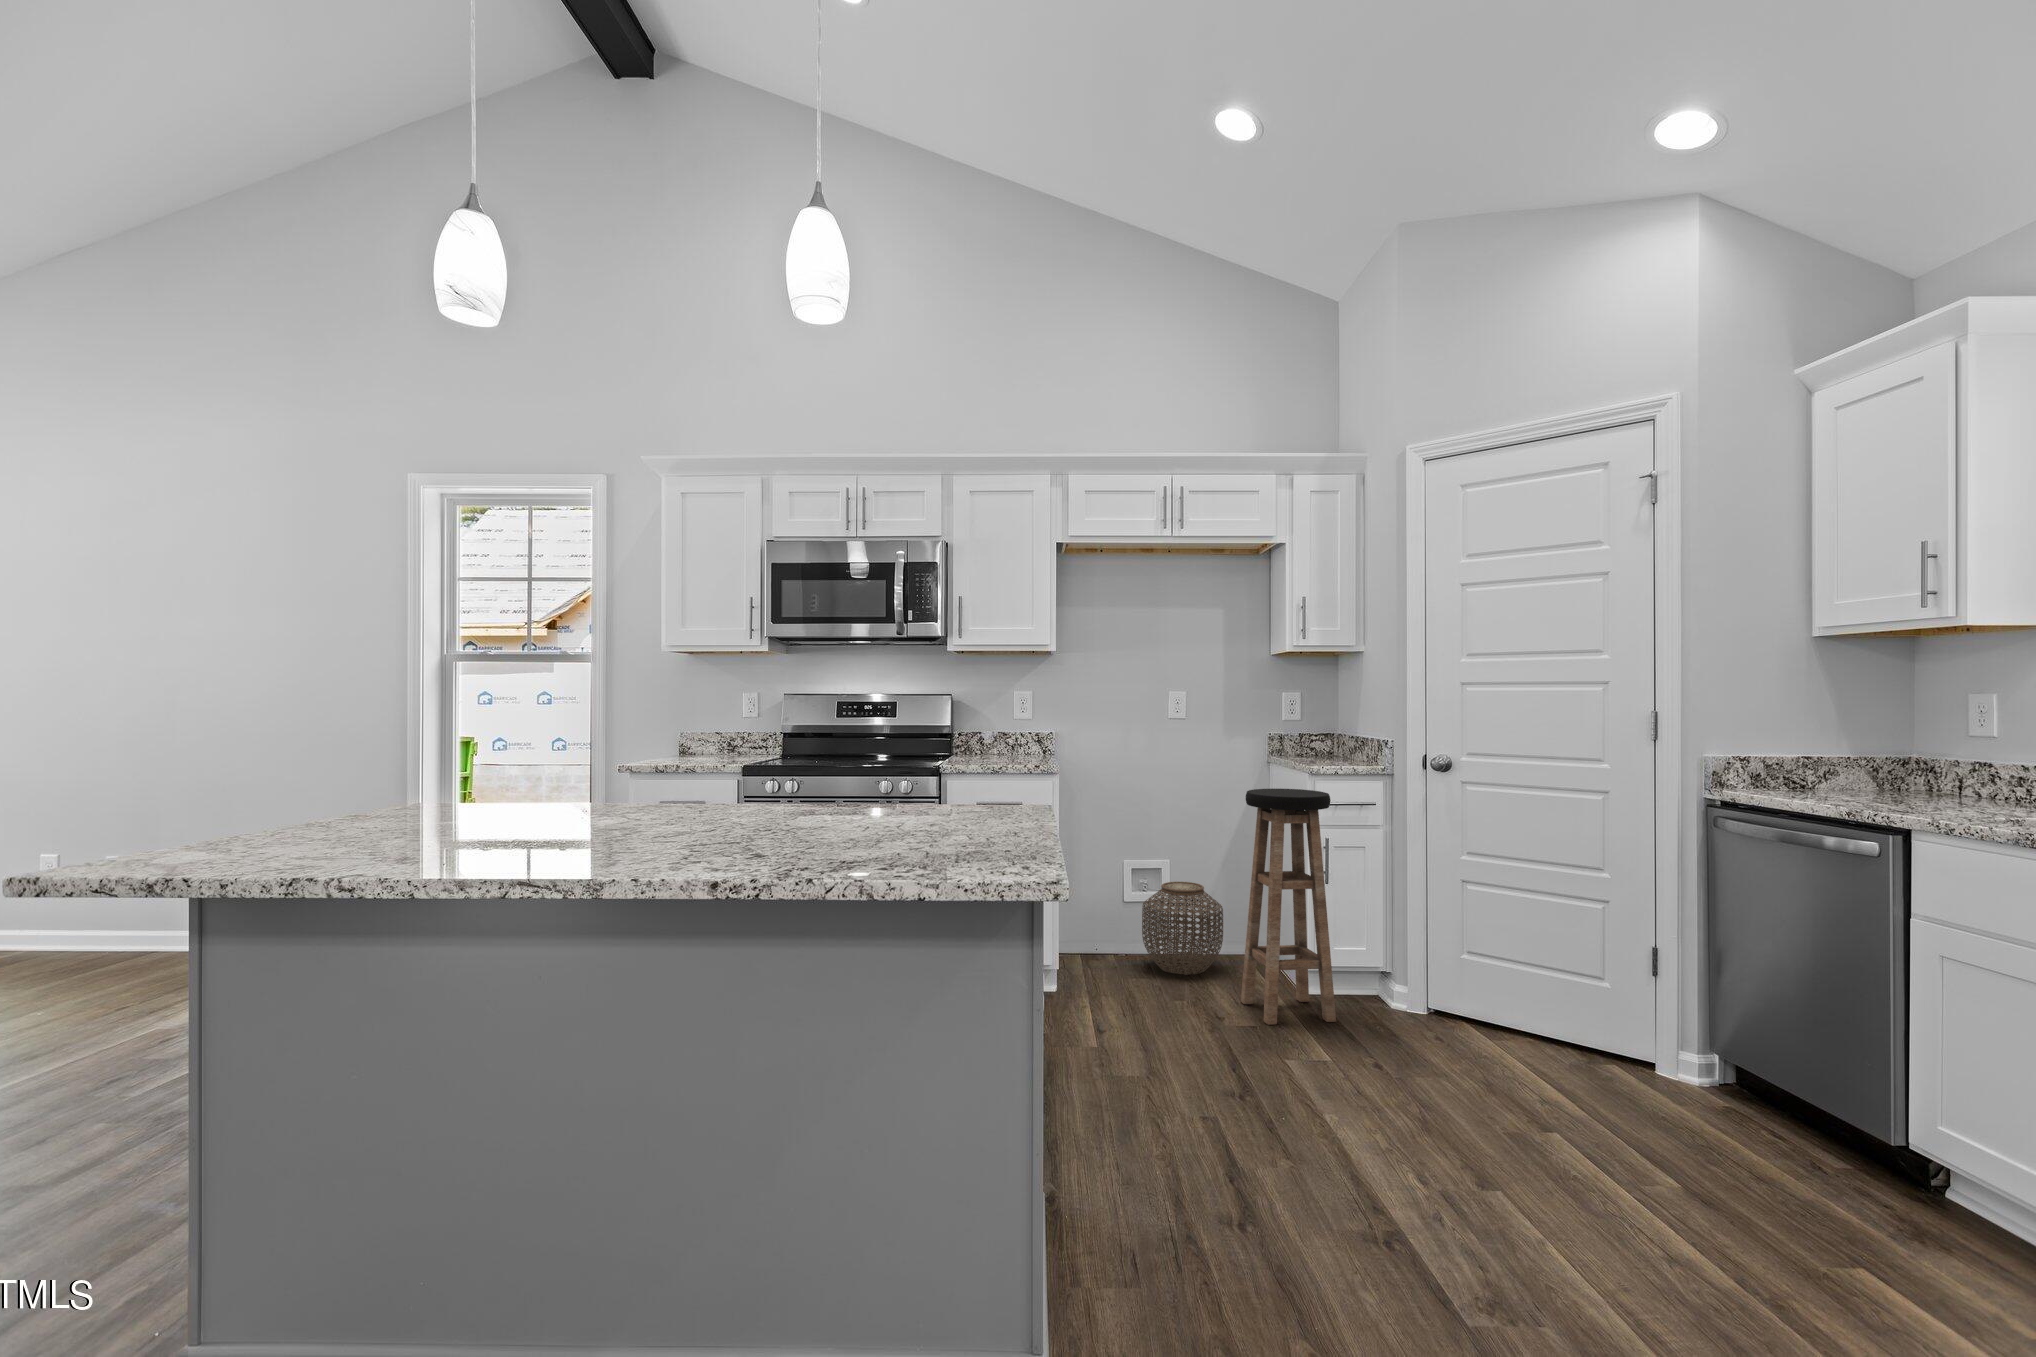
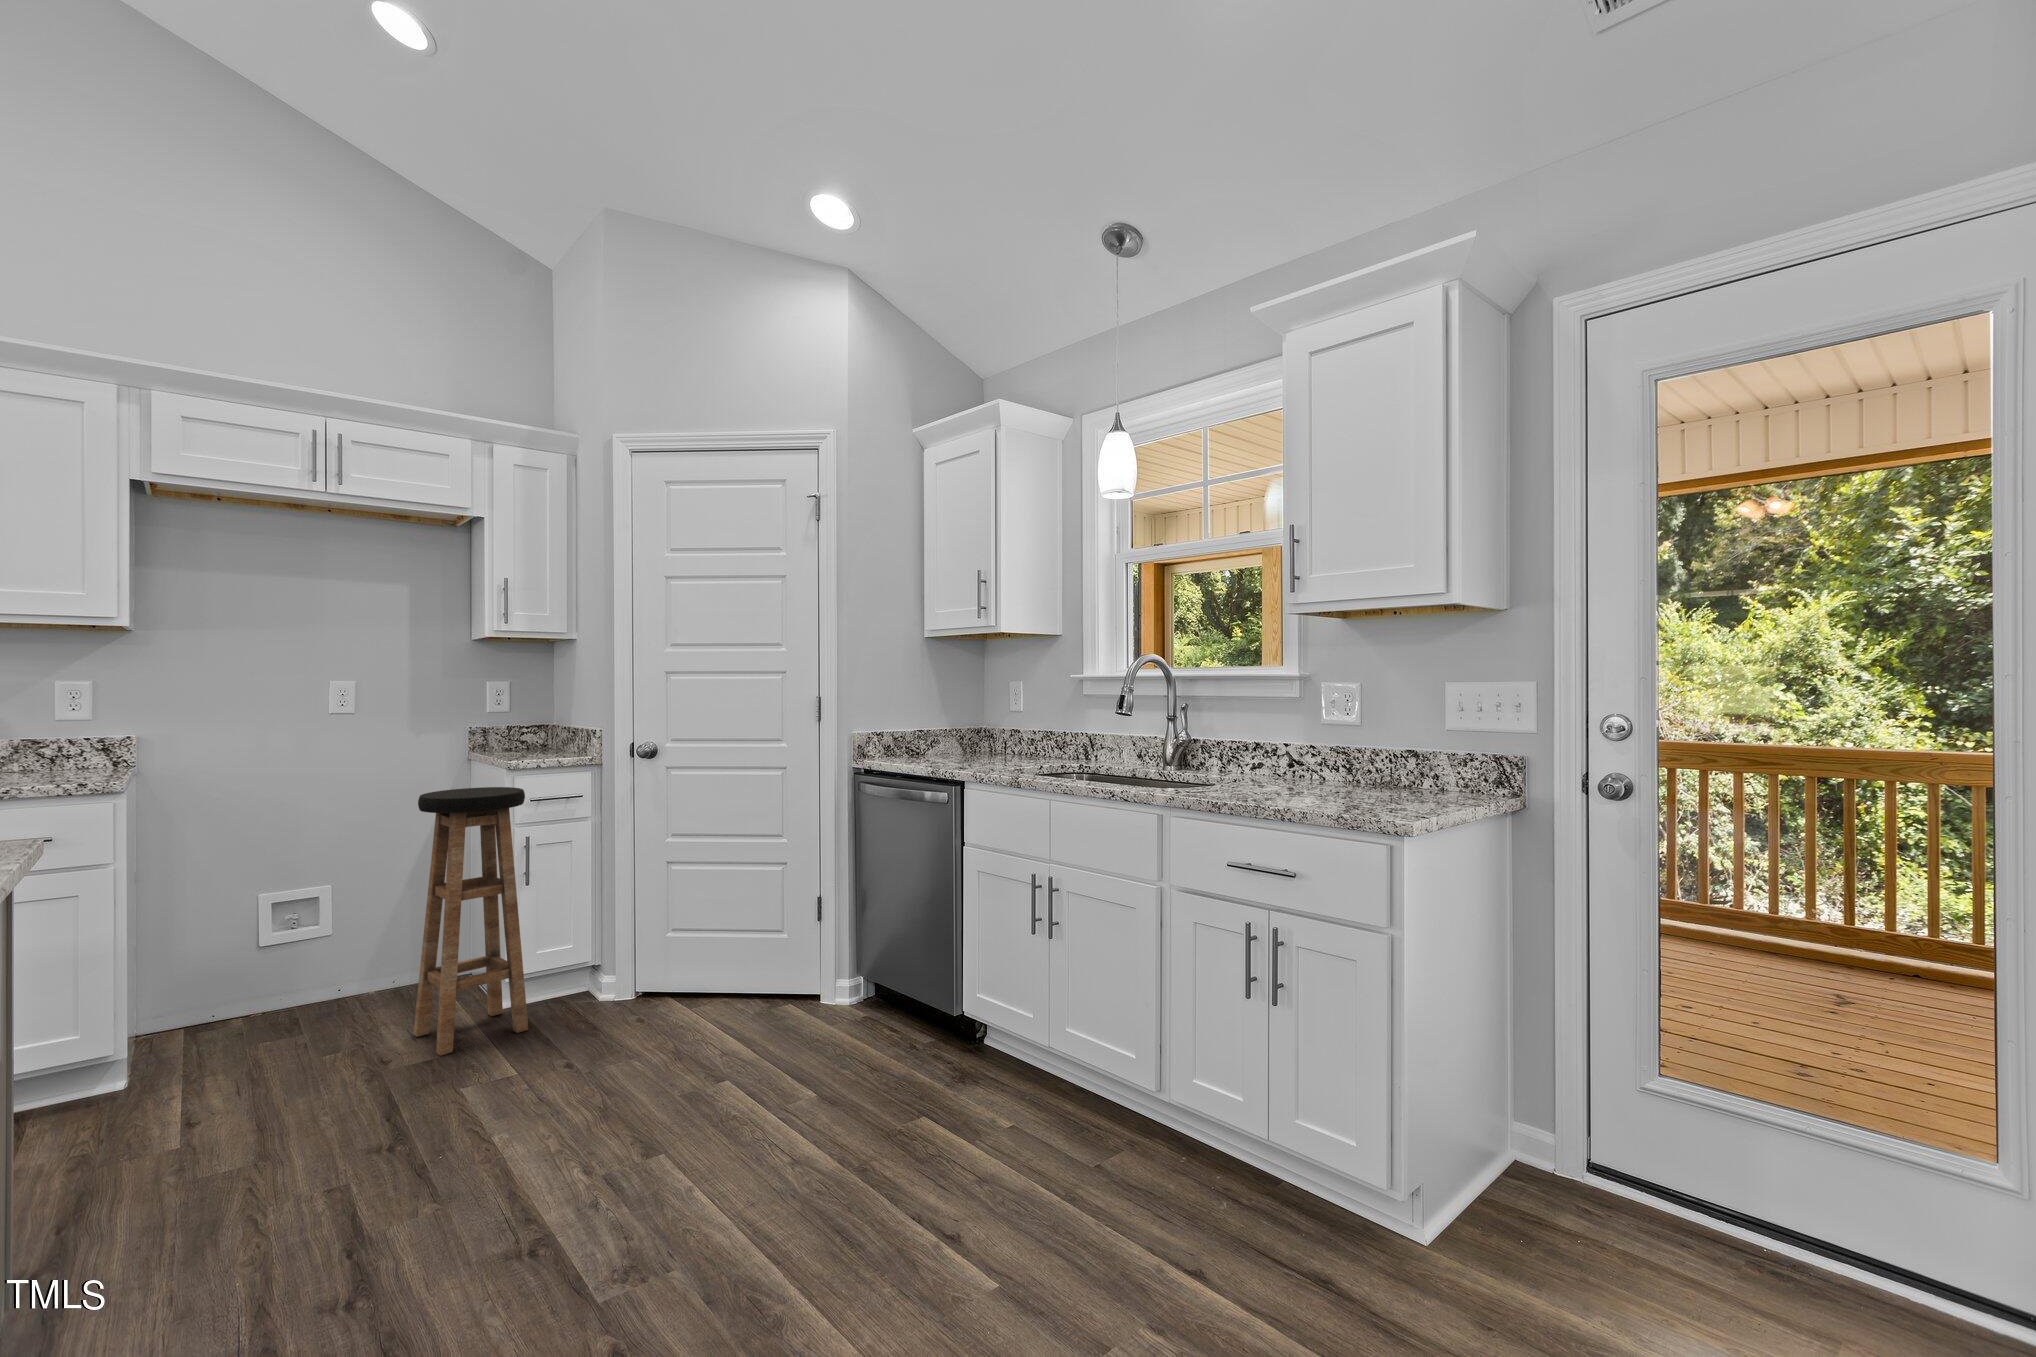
woven basket: present [1142,882,1223,975] -> none [282,905,403,1019]

